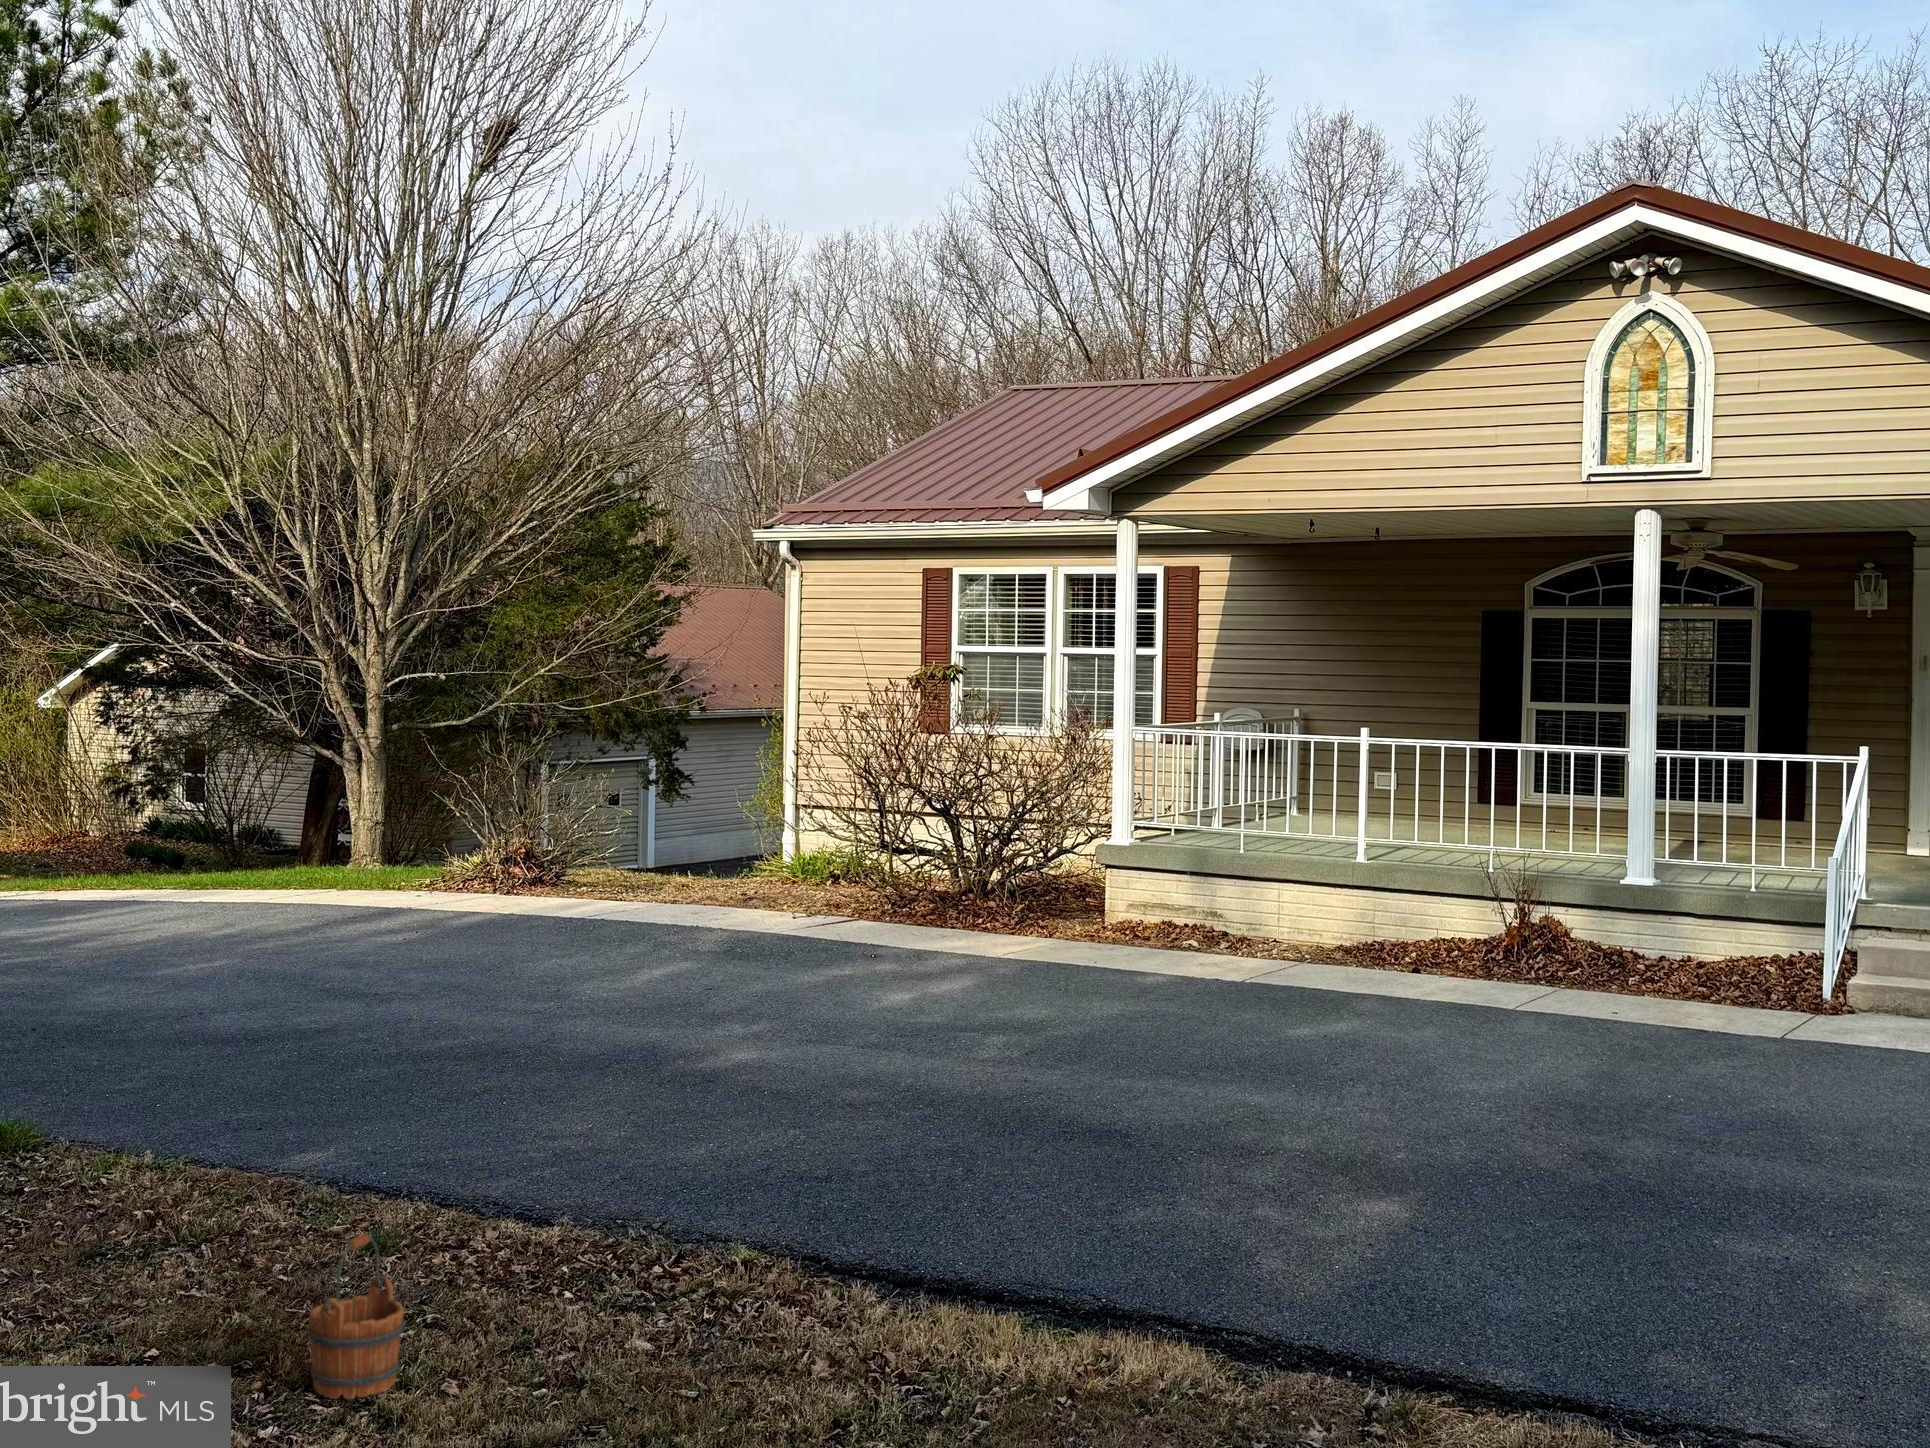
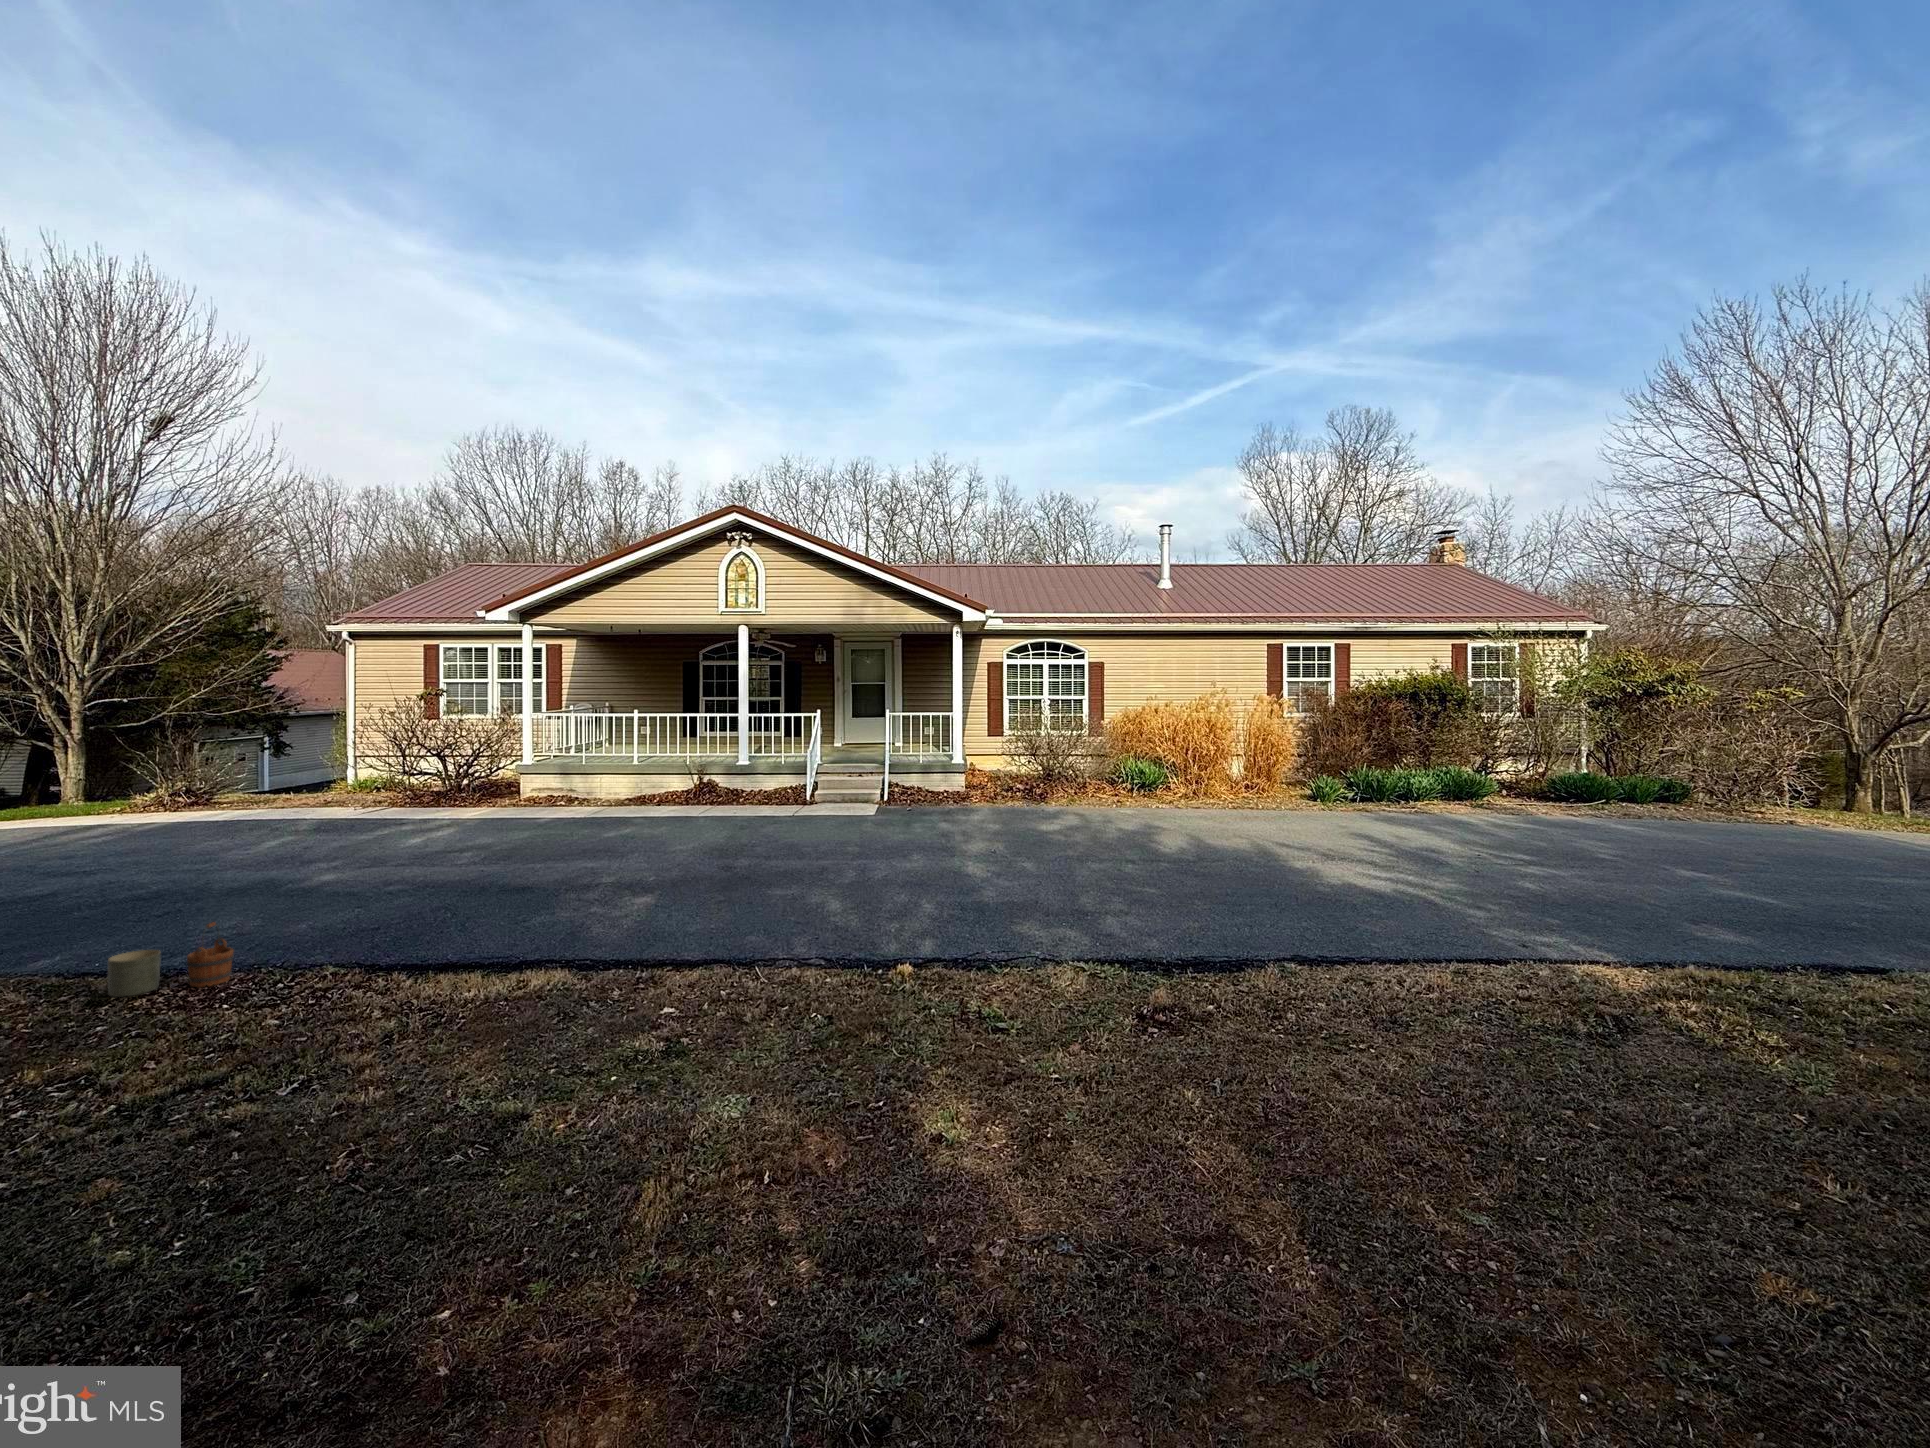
planter: none [164,1278,265,1393] -> present [108,950,161,997]

